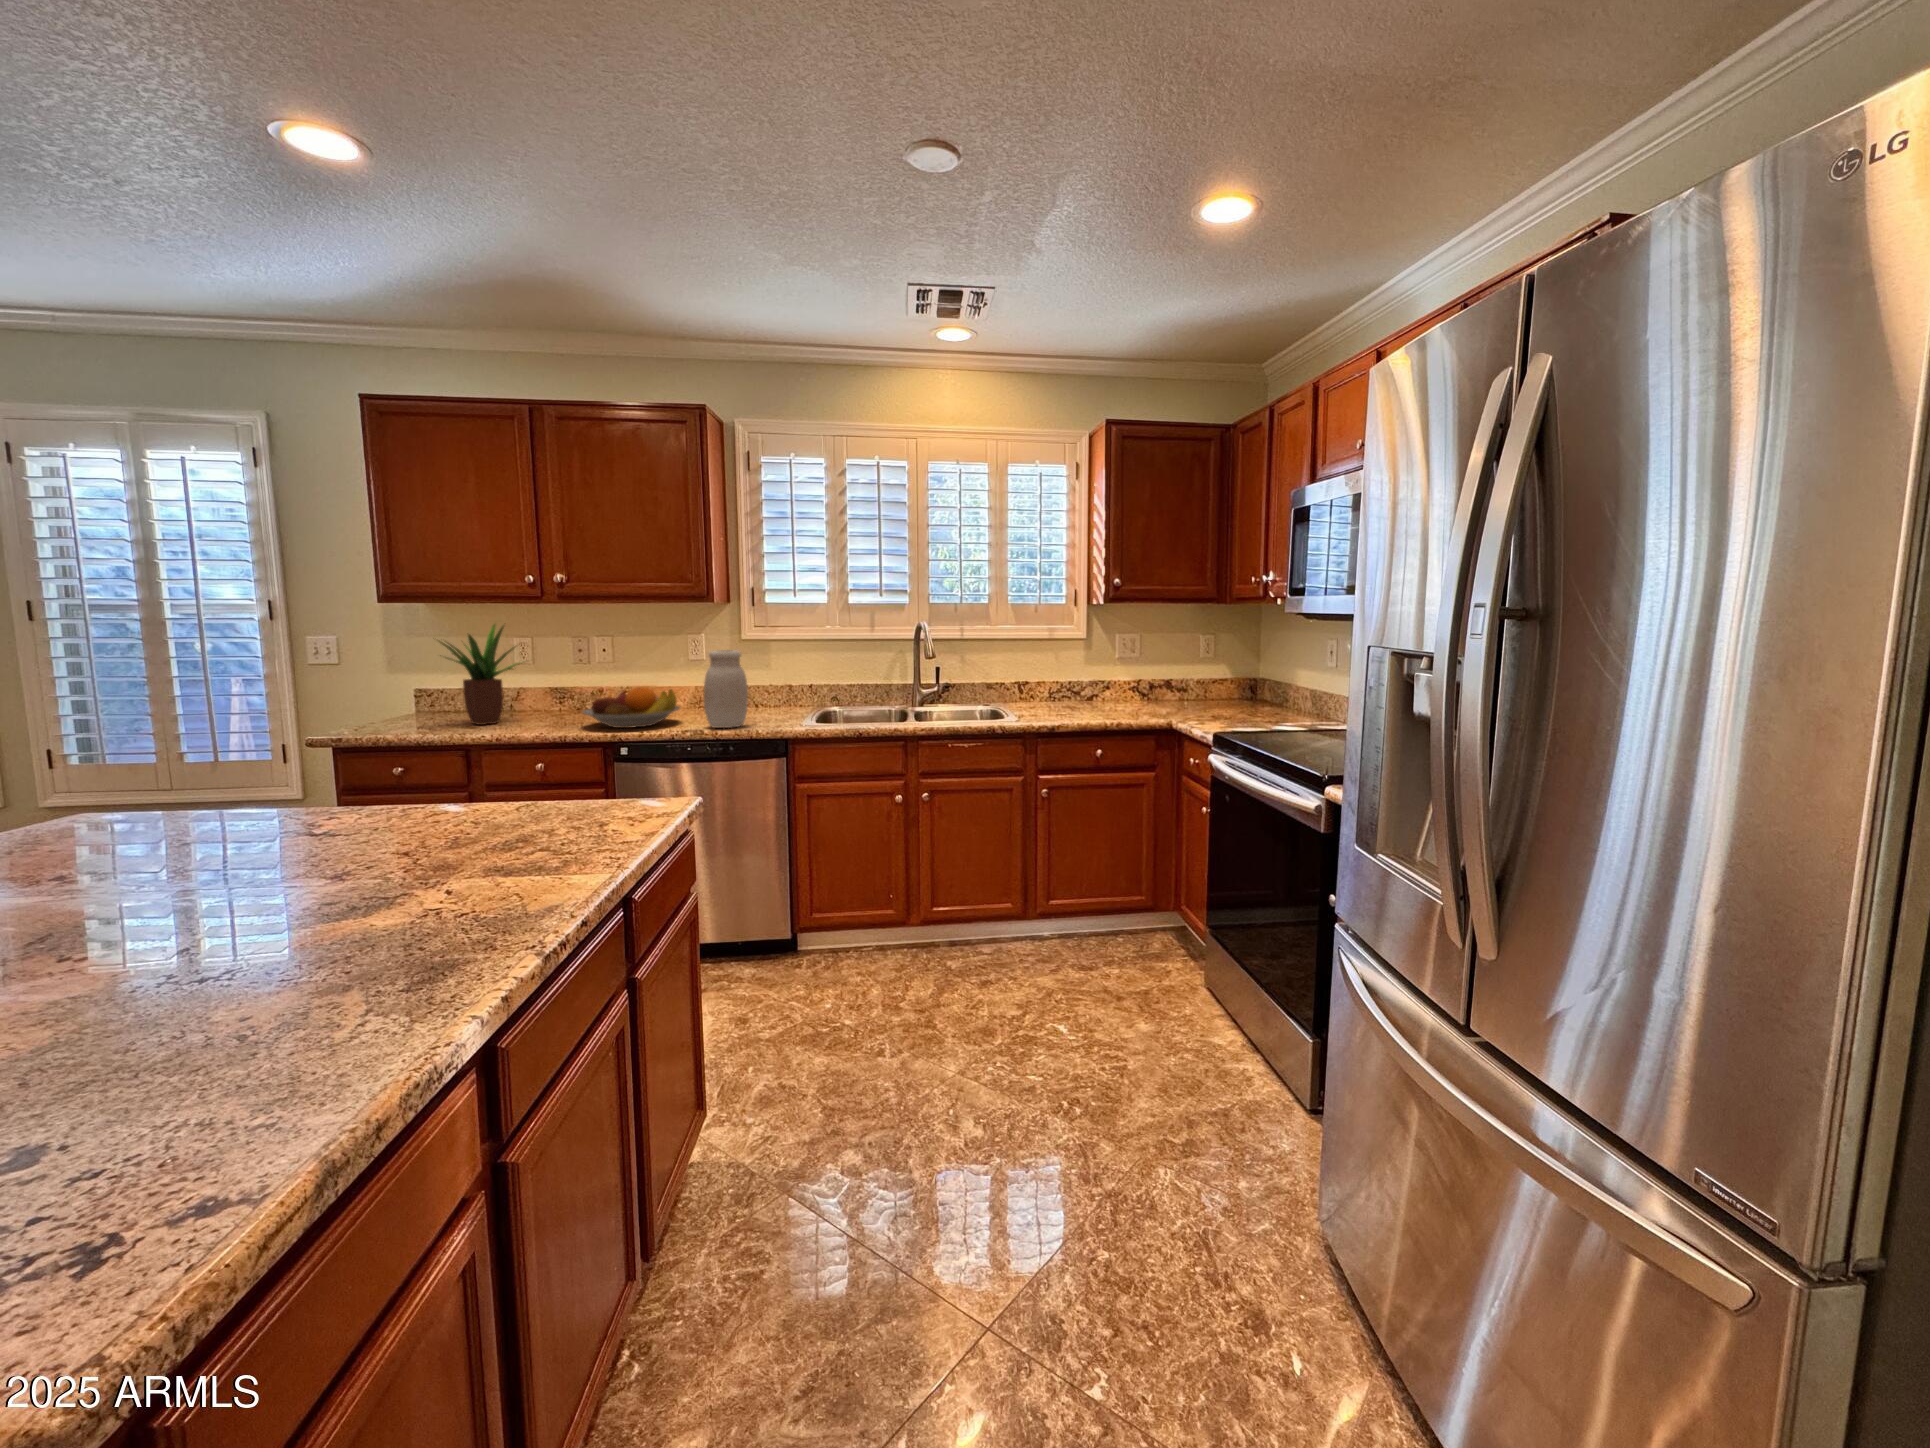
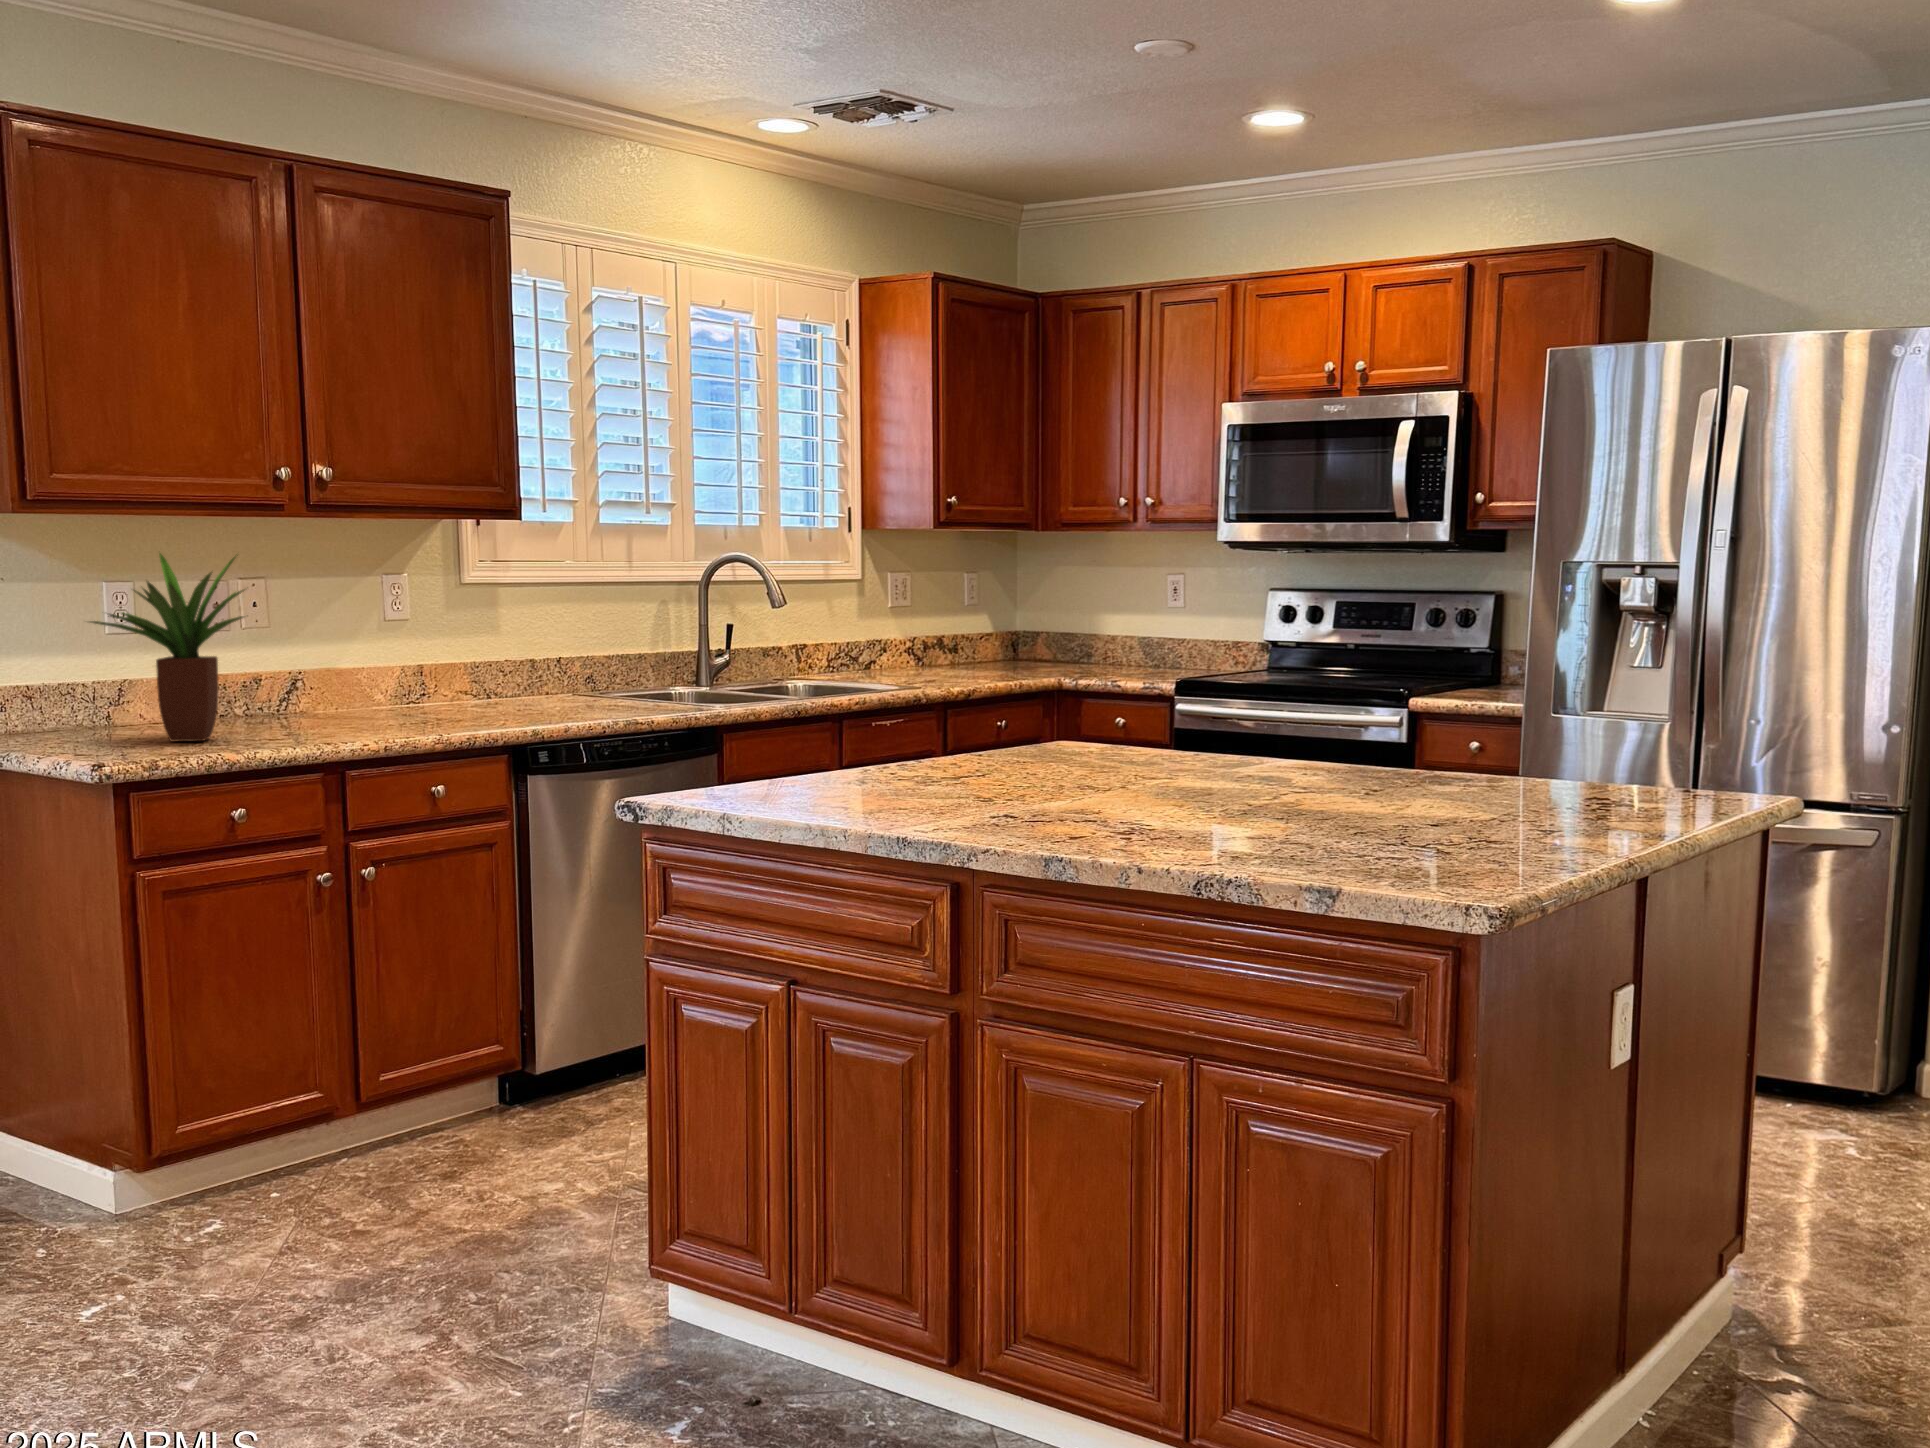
jar: present [704,650,748,728] -> none [573,596,634,717]
fruit bowl: present [582,687,680,728] -> none [373,660,528,727]

